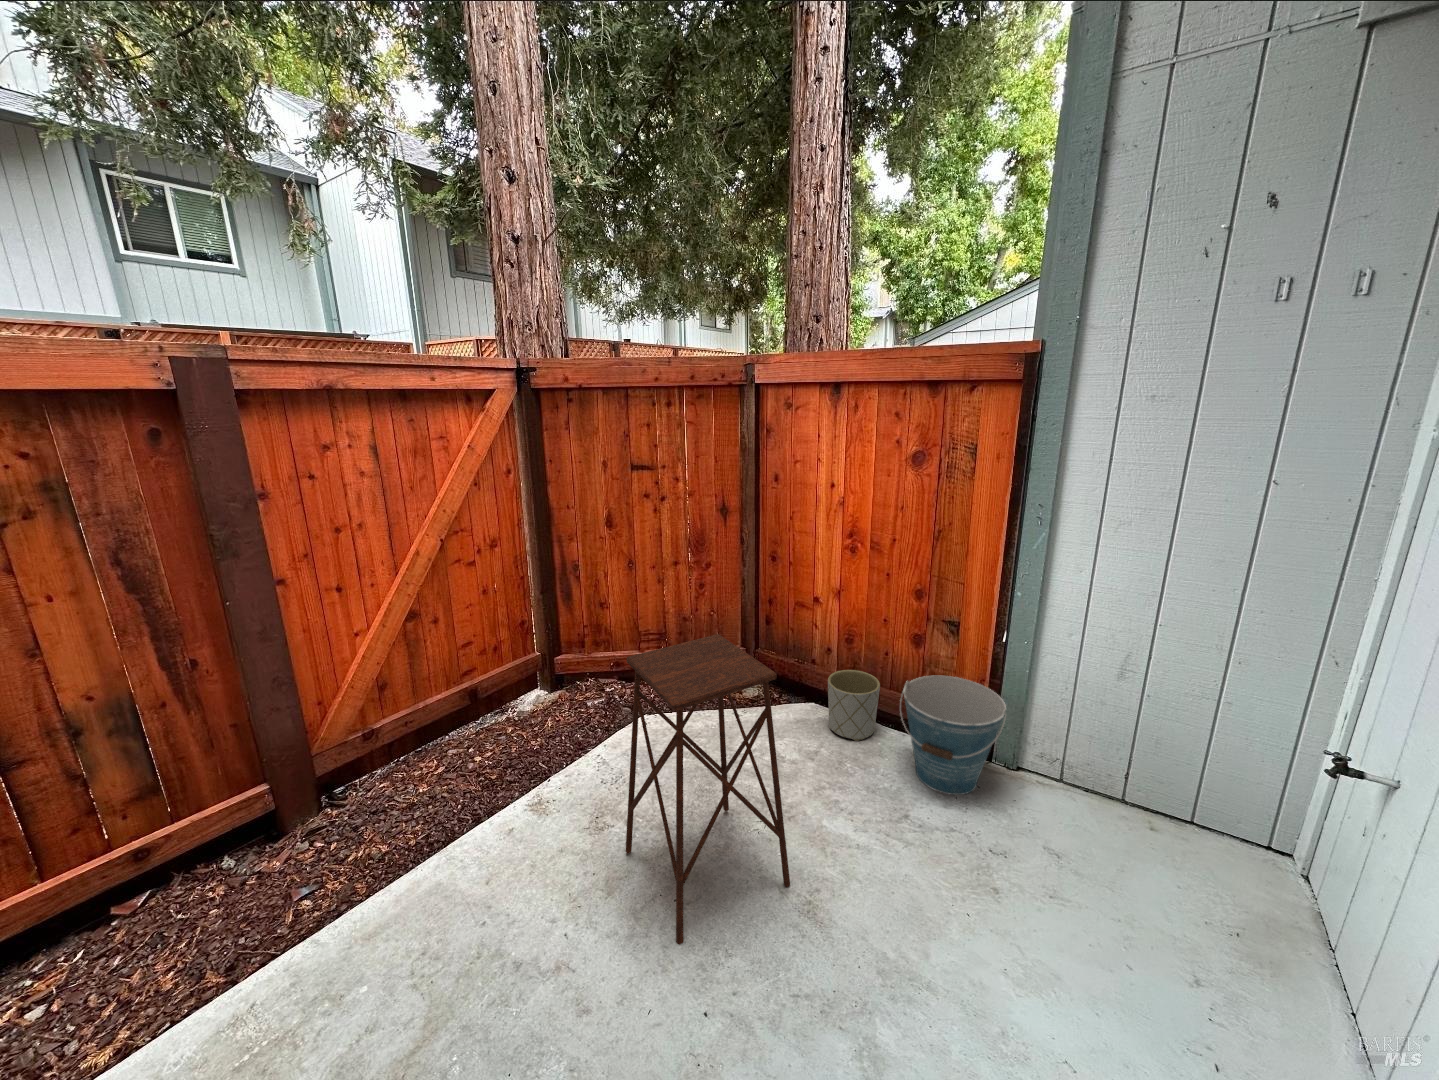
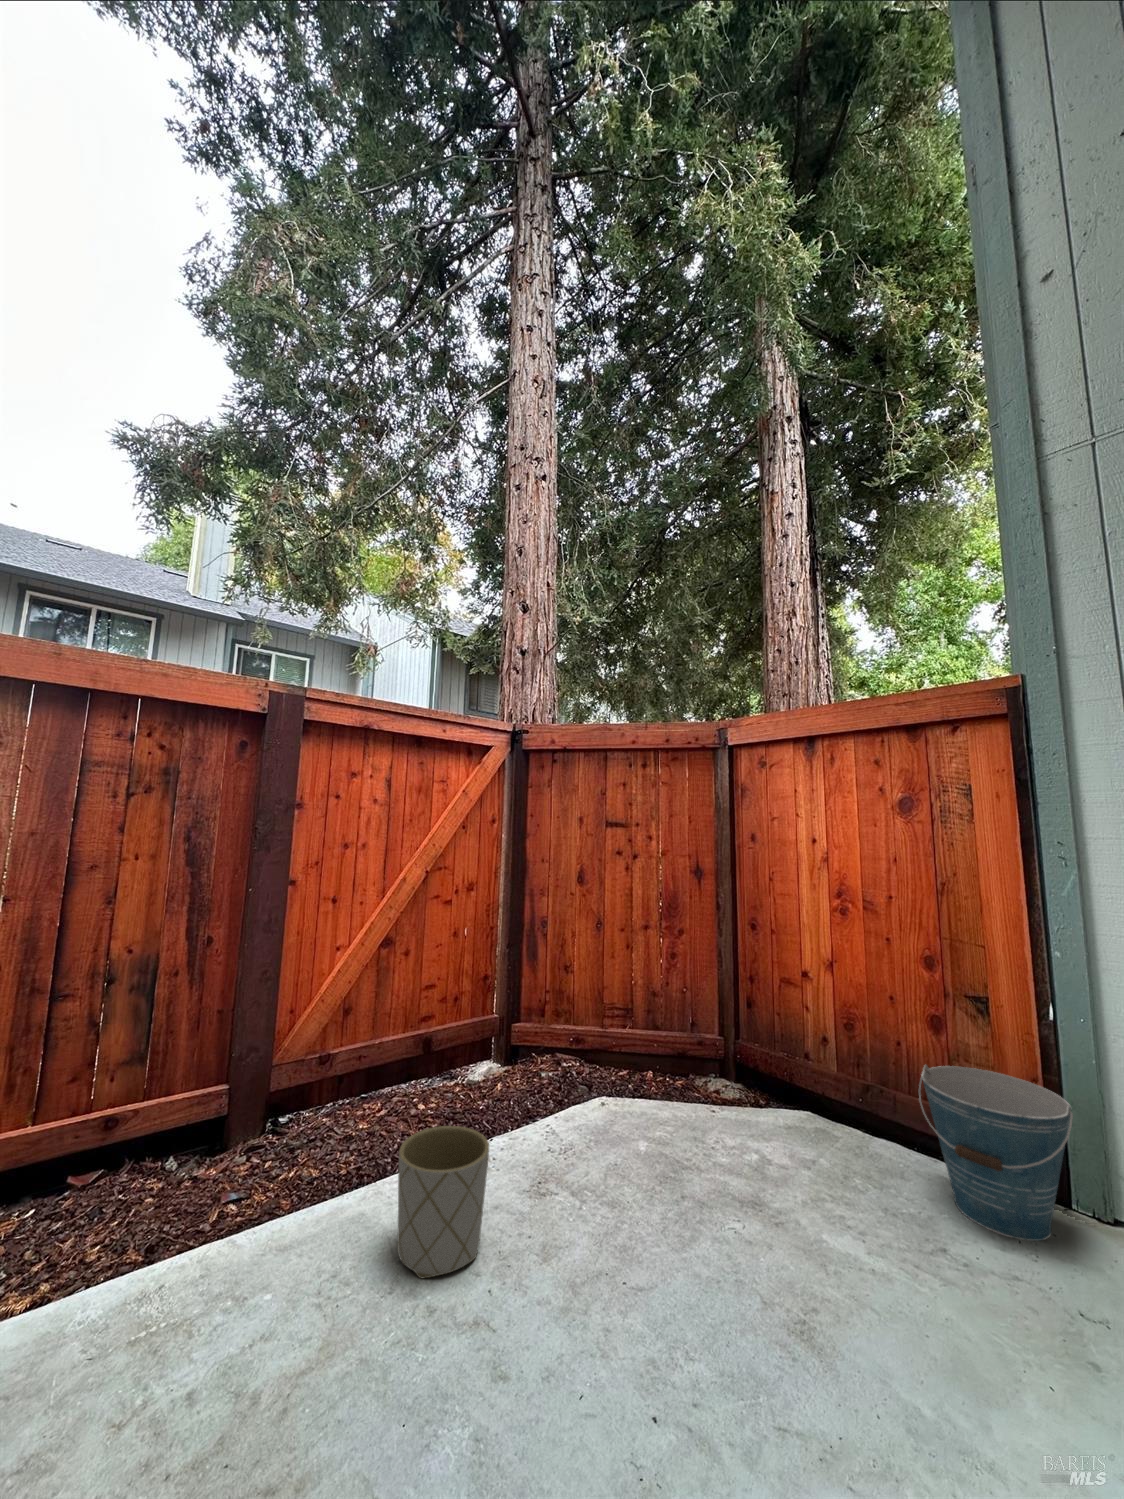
side table: present [626,634,790,945] -> none [572,949,781,1330]
planter: present [828,670,880,741] -> present [397,1126,489,1278]

